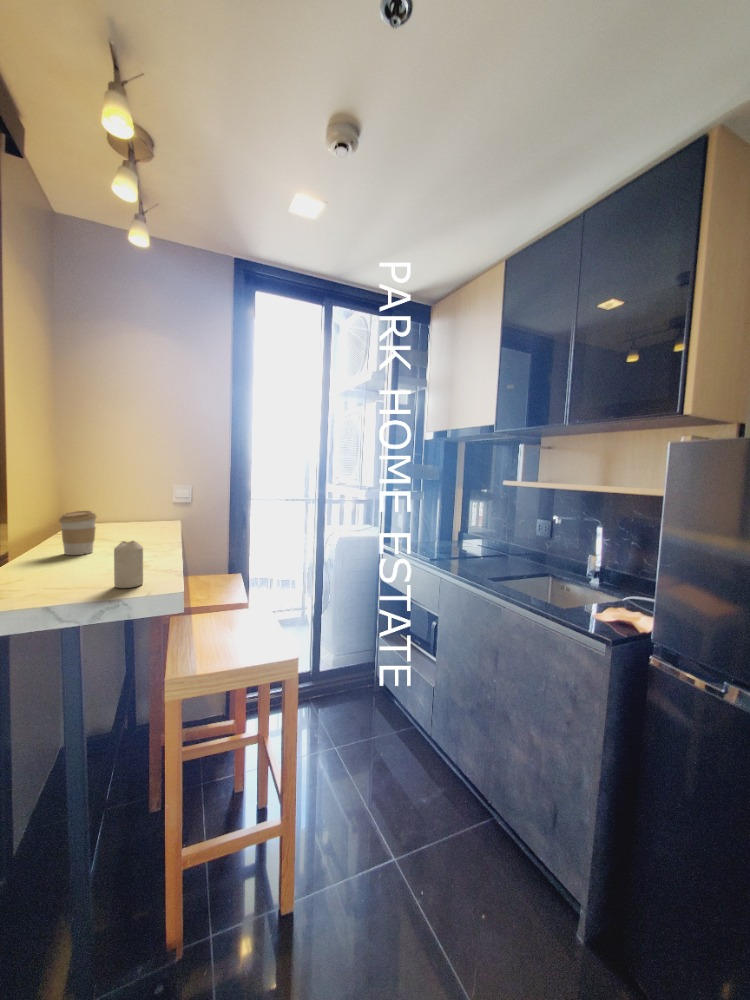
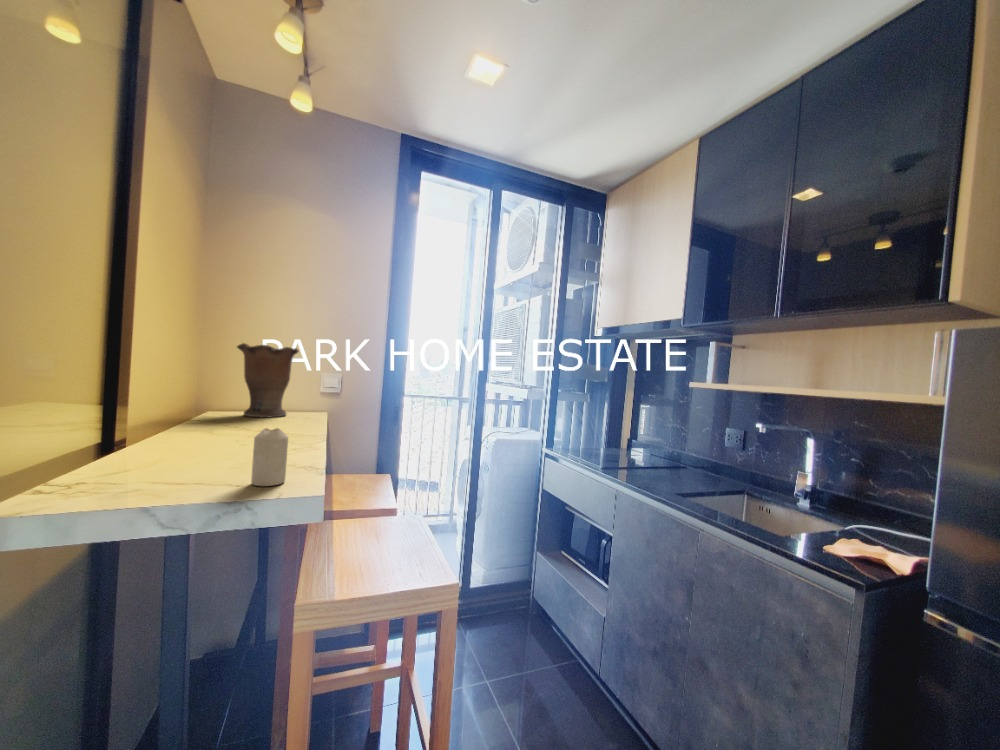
vase: none [91,461,151,529] -> present [237,343,299,417]
coffee cup: present [59,511,97,555] -> none [196,394,238,444]

